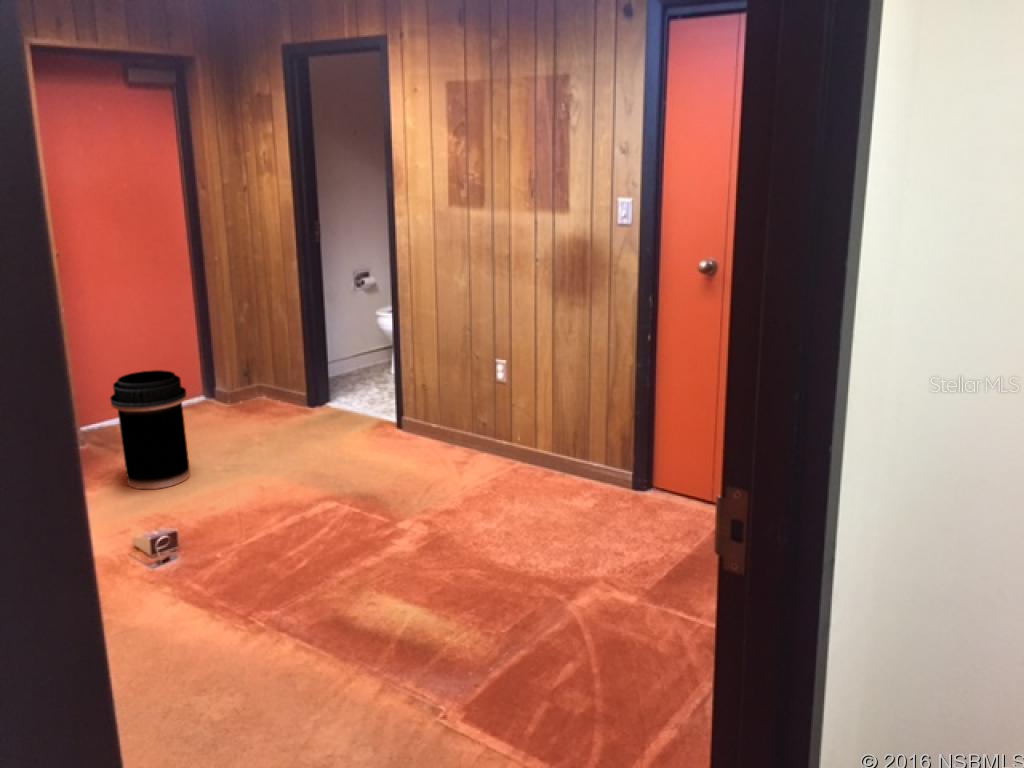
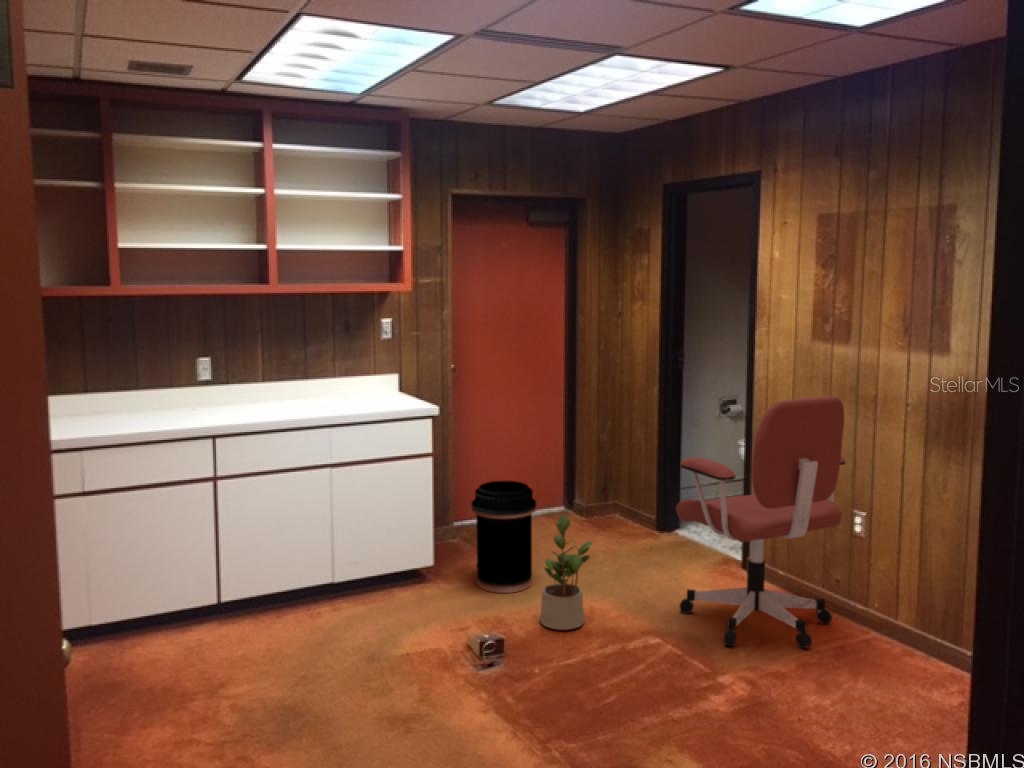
office chair: none [336,255,486,497] -> present [676,396,845,648]
potted plant: none [207,396,258,513] -> present [540,515,593,630]

